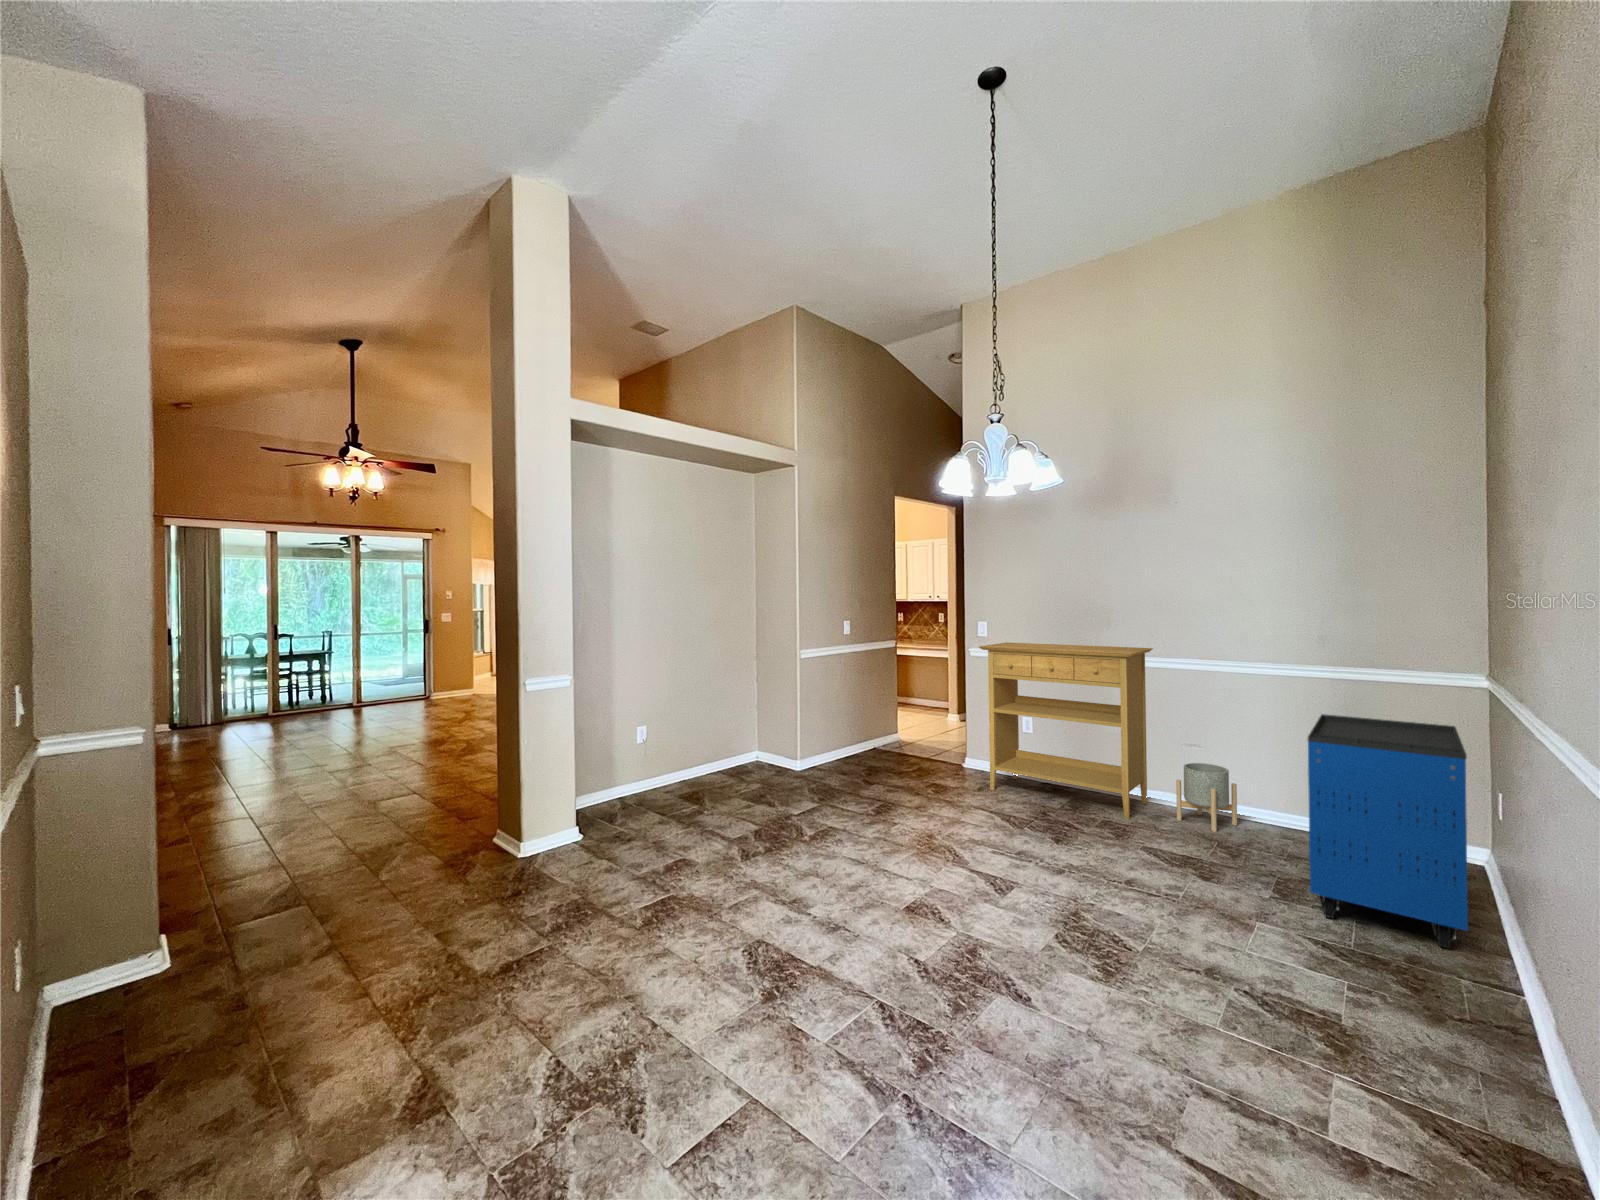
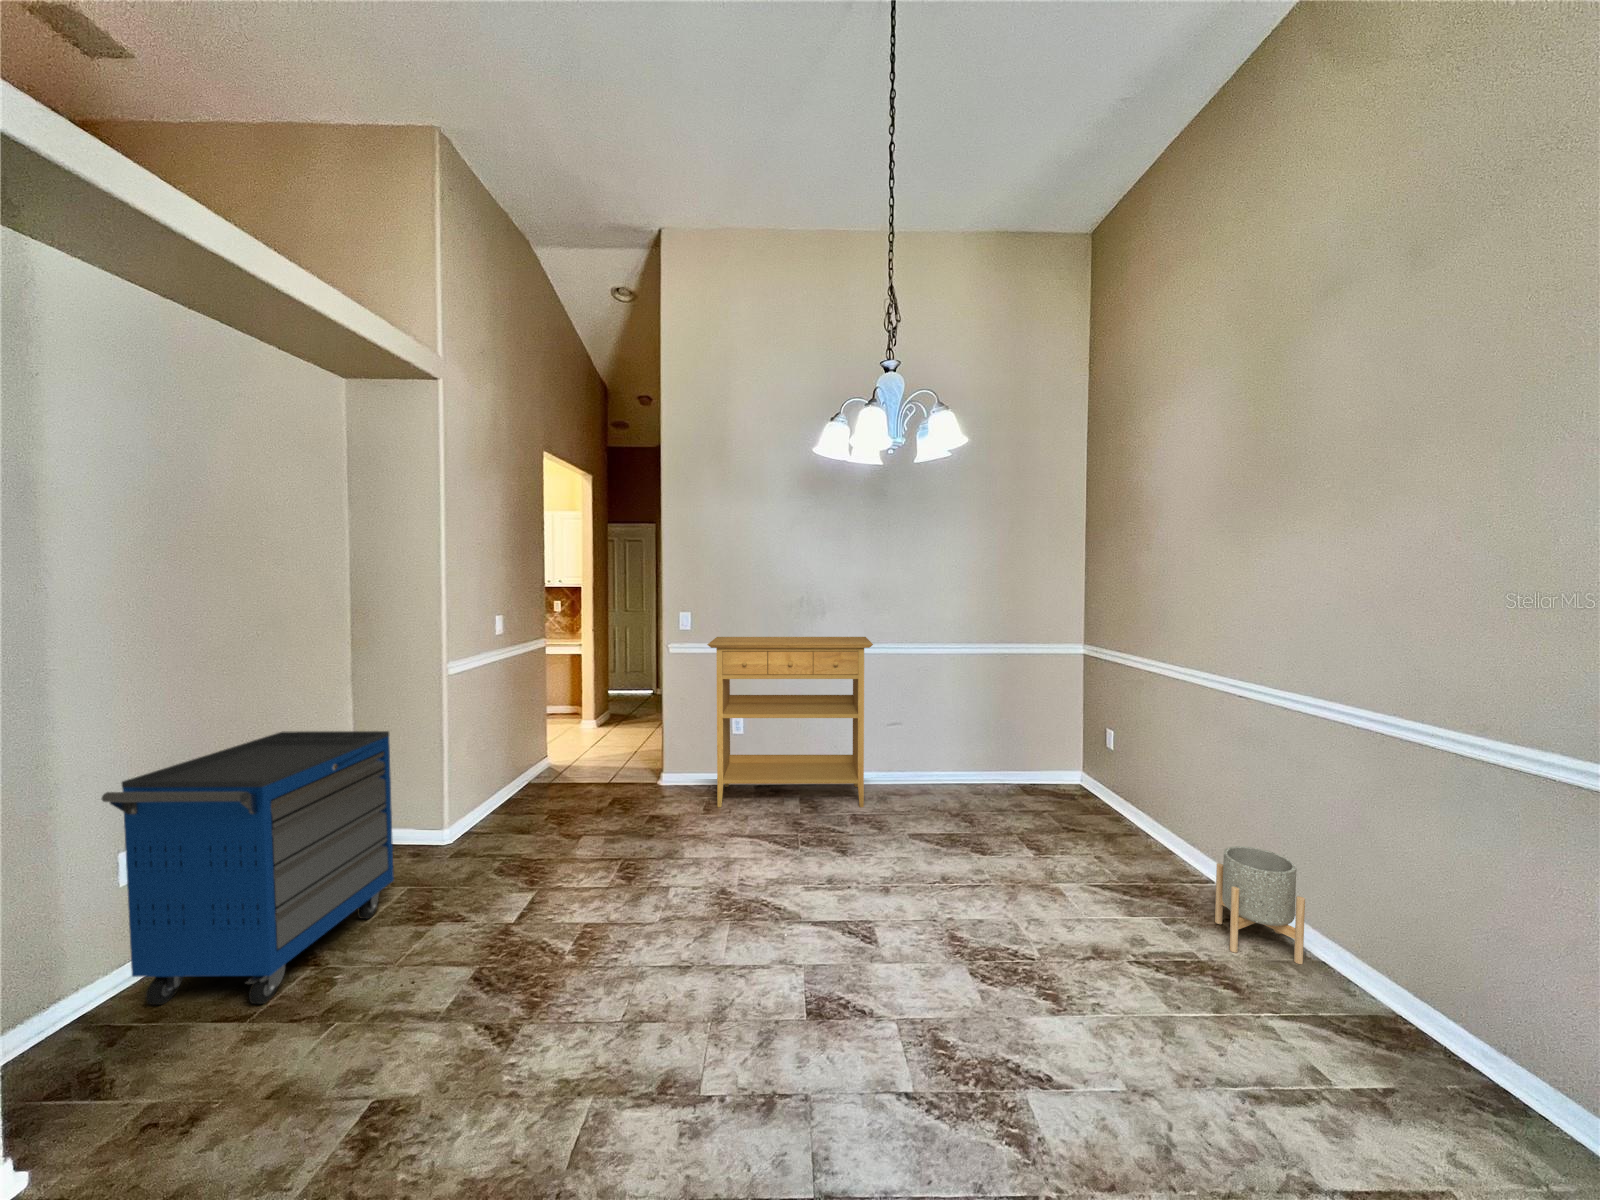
storage cabinet: present [1308,714,1468,948] -> present [102,731,394,1005]
planter: present [1176,763,1237,832] -> present [1215,846,1305,964]

